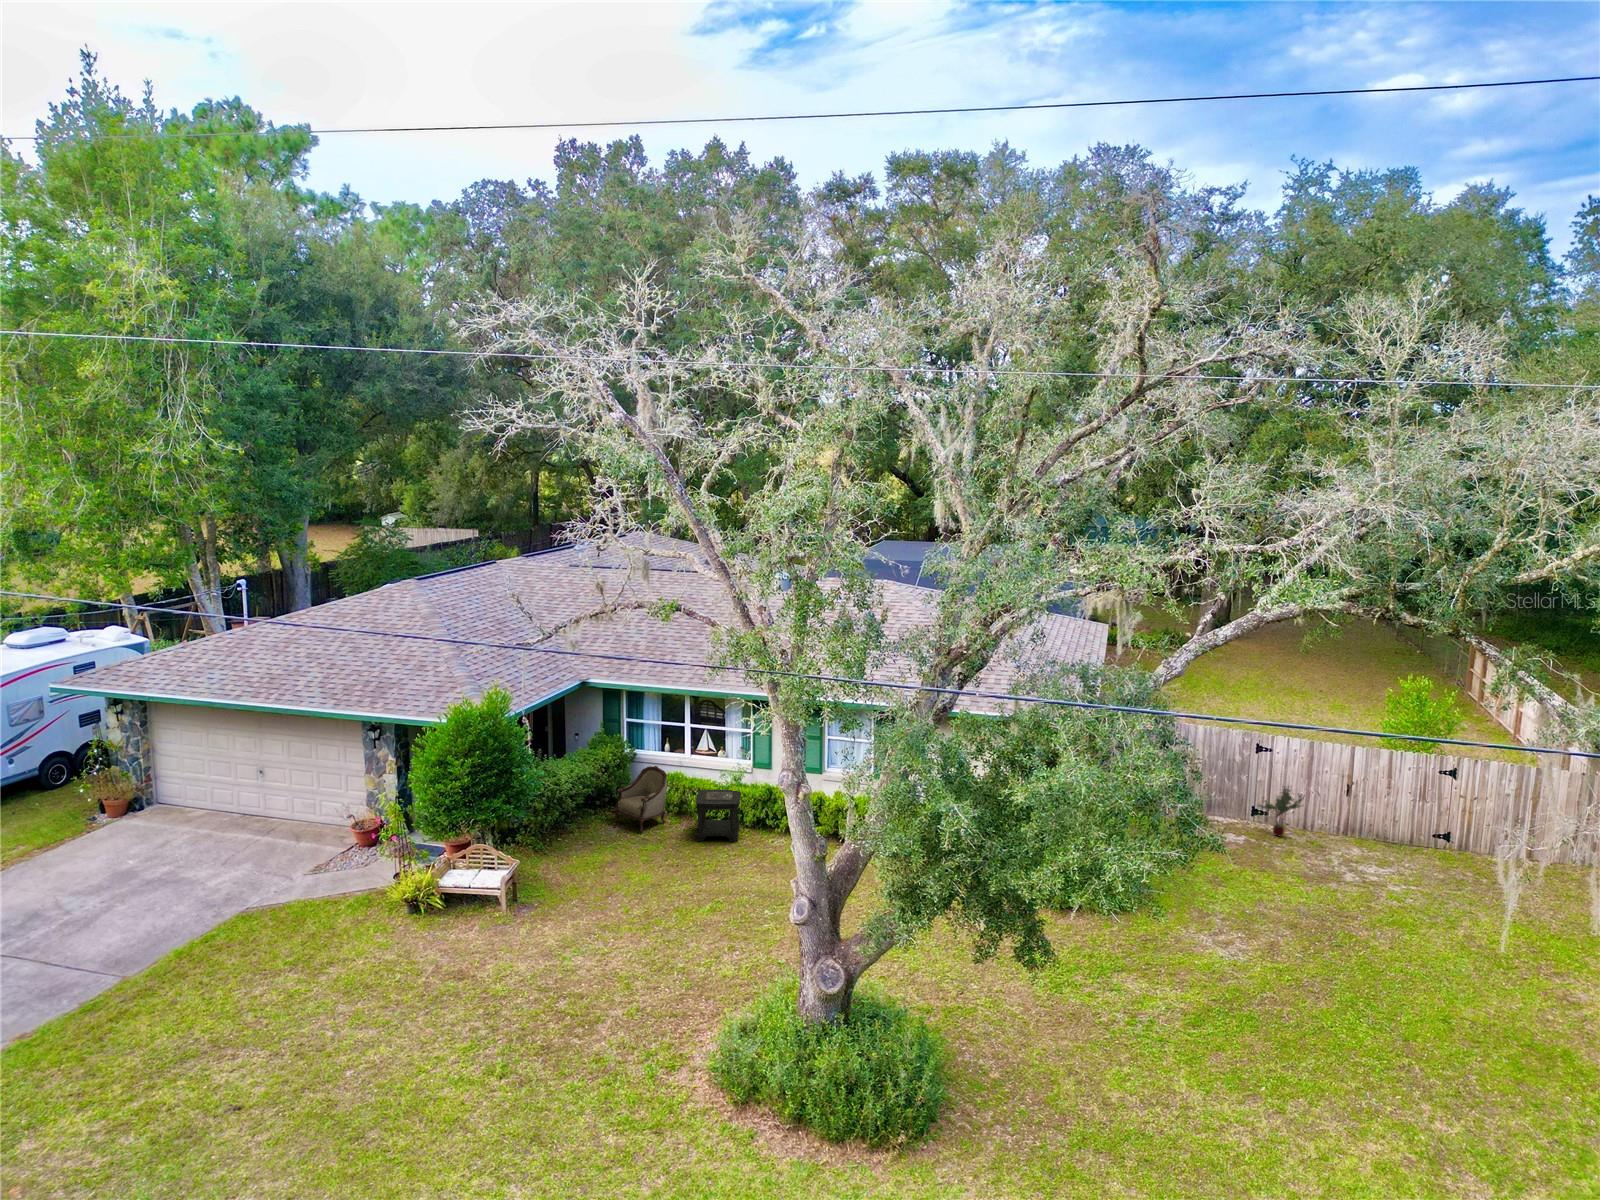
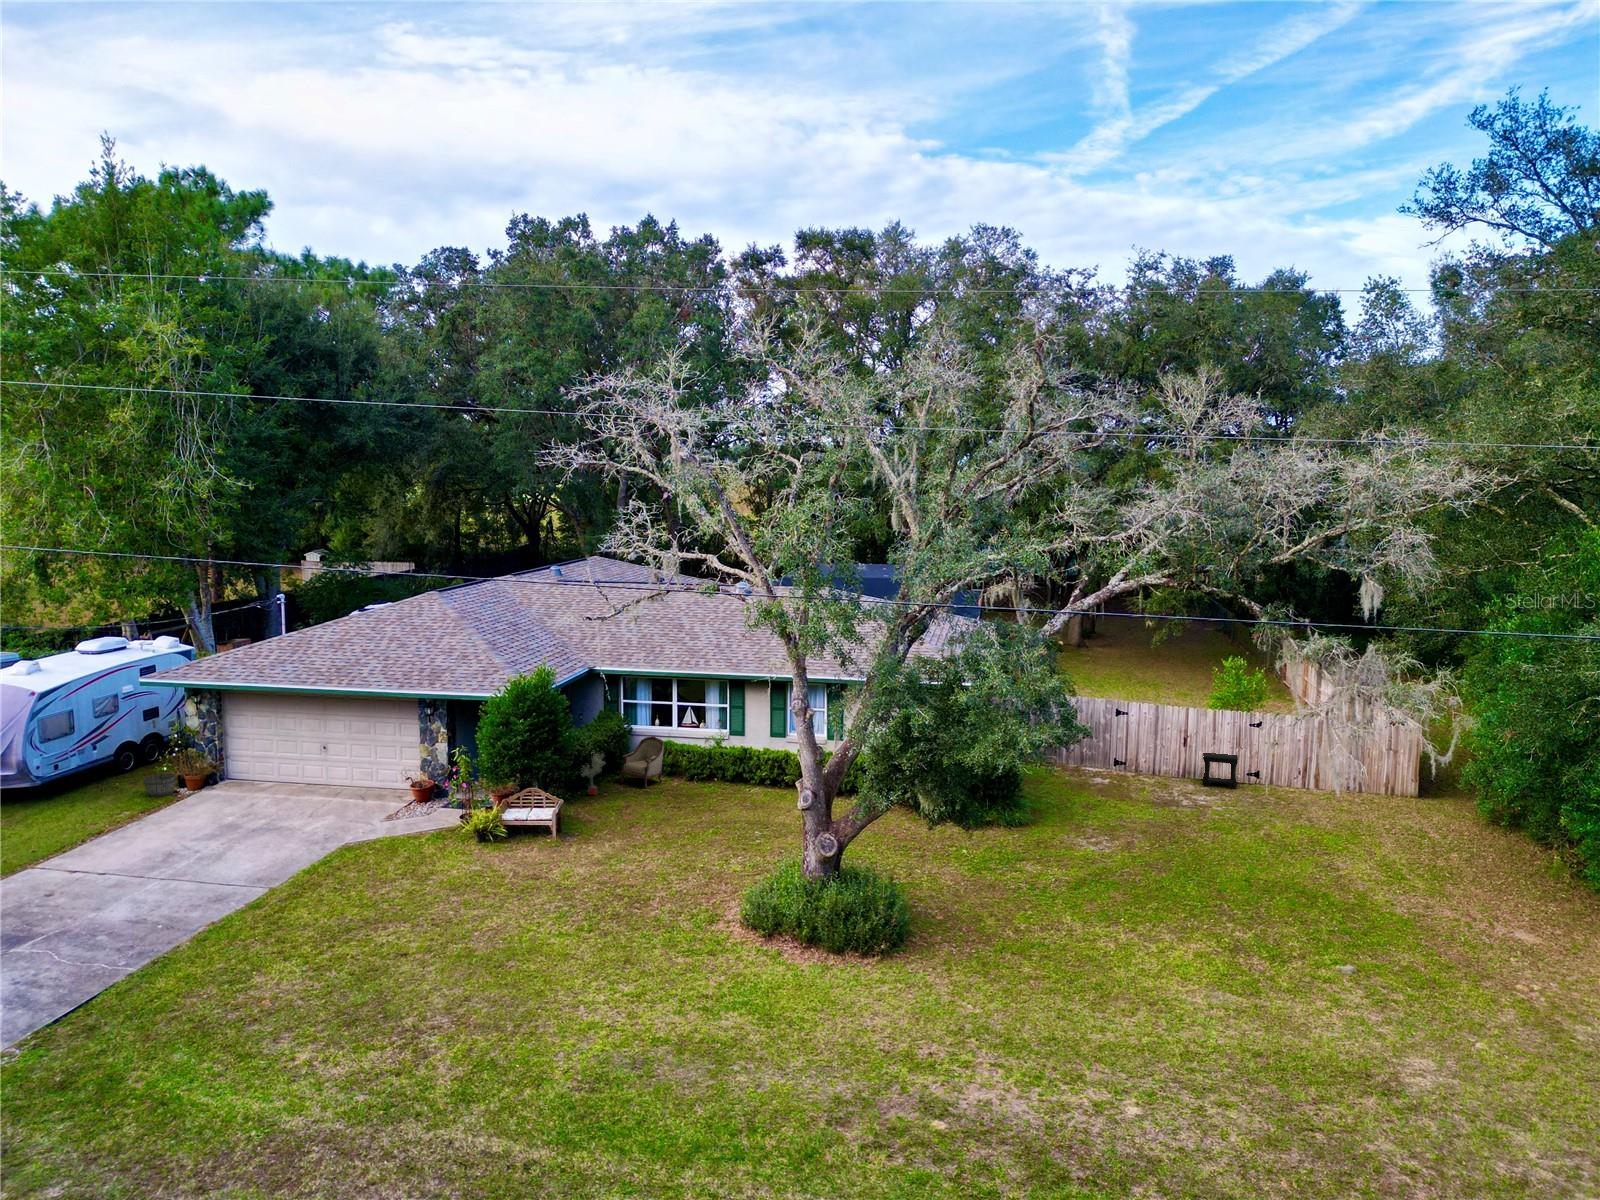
potted tree: present [1259,787,1305,837] -> present [580,752,605,795]
side table: present [695,790,740,842] -> present [1201,753,1238,789]
wooden bucket: none [54,793,96,825] -> present [143,772,176,797]

